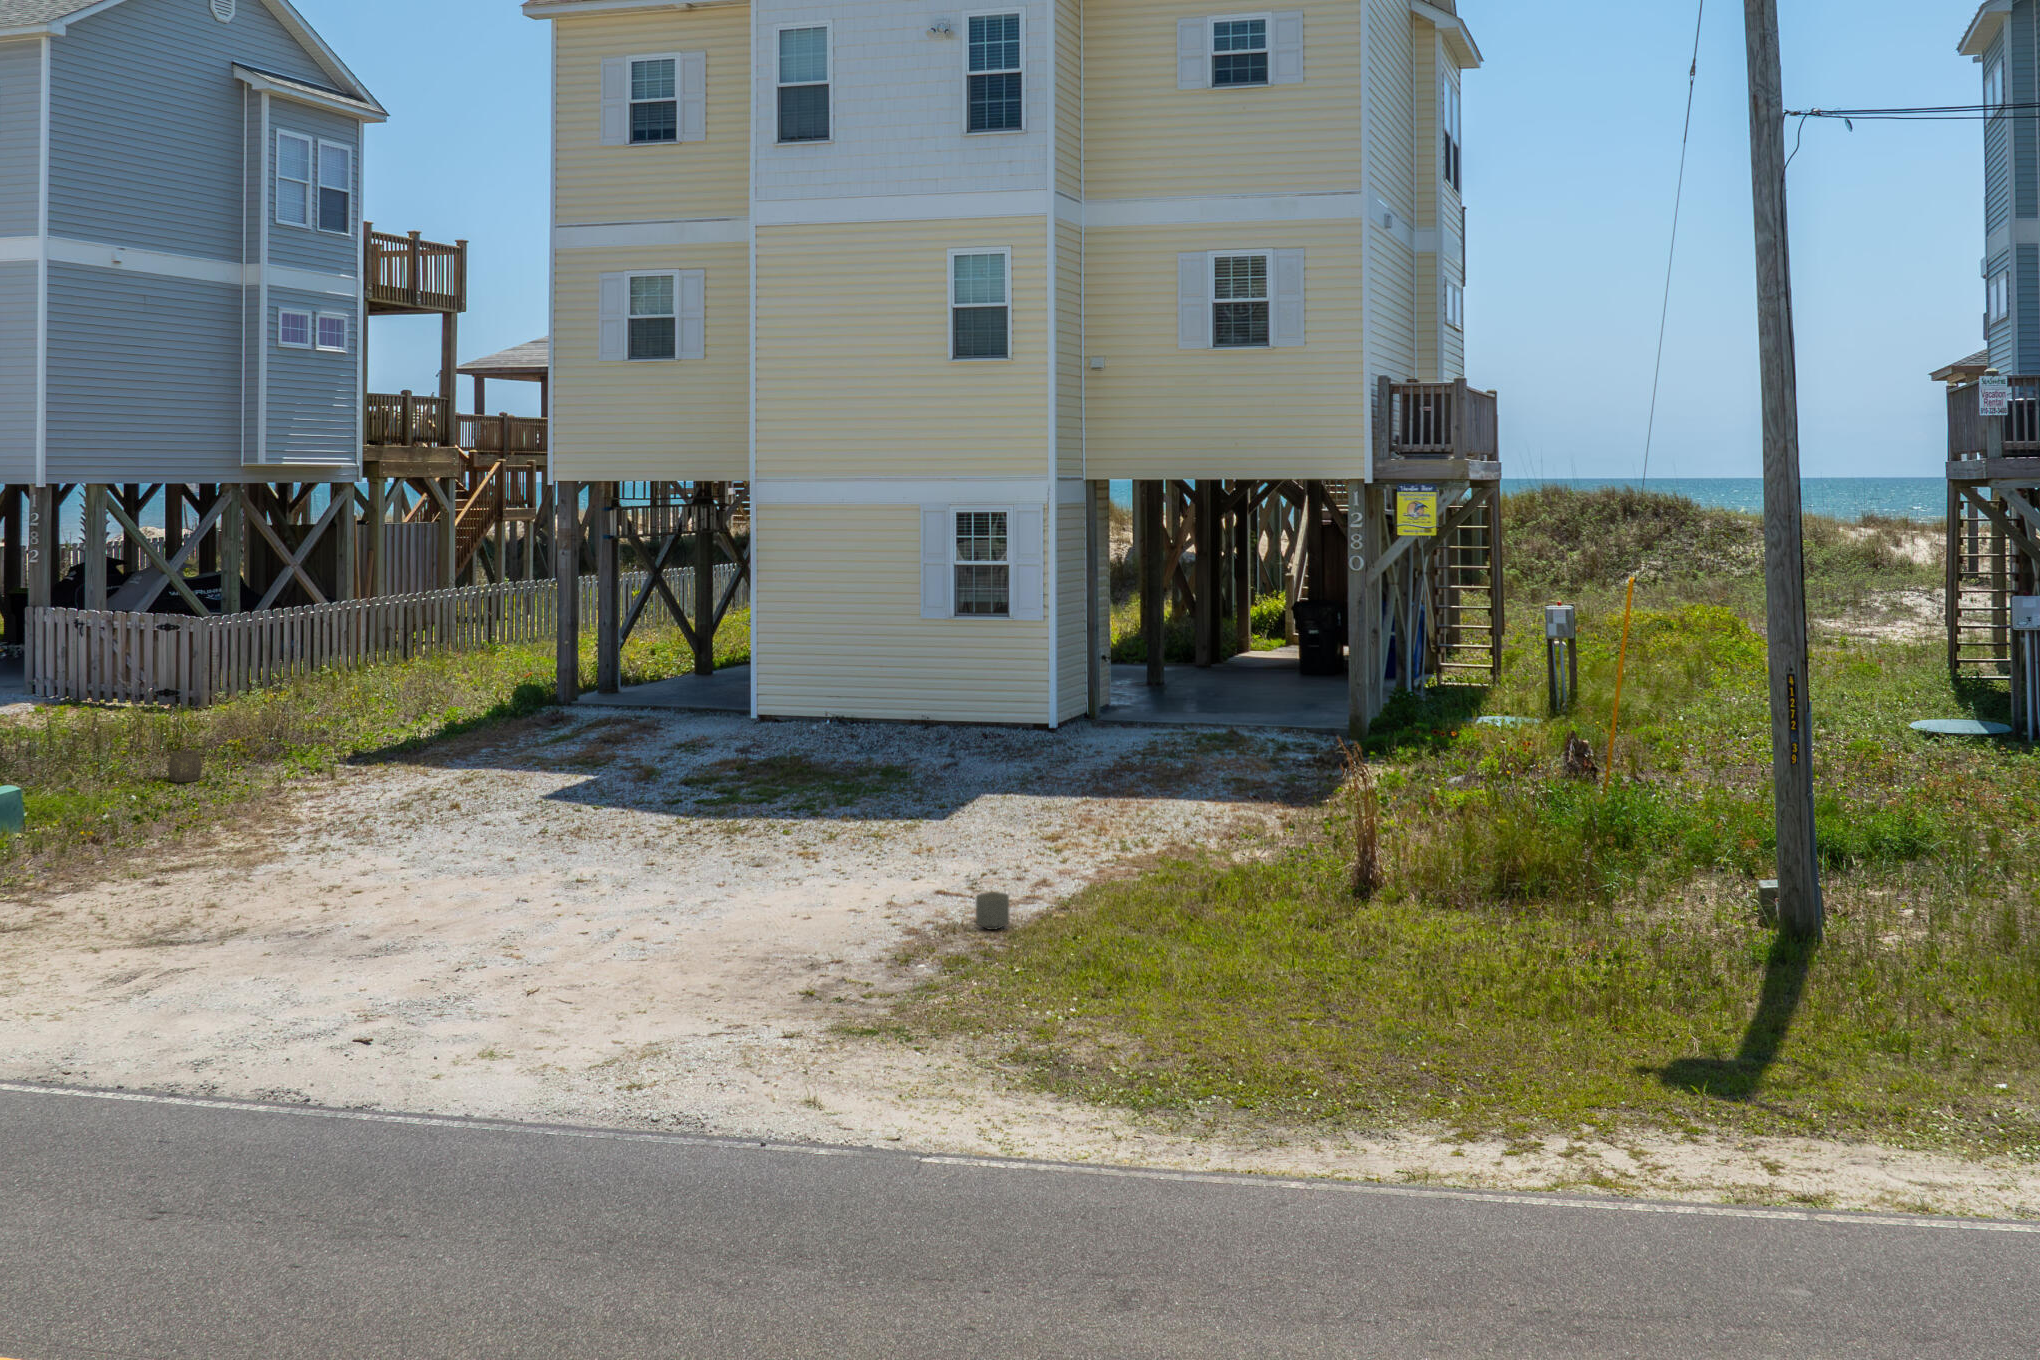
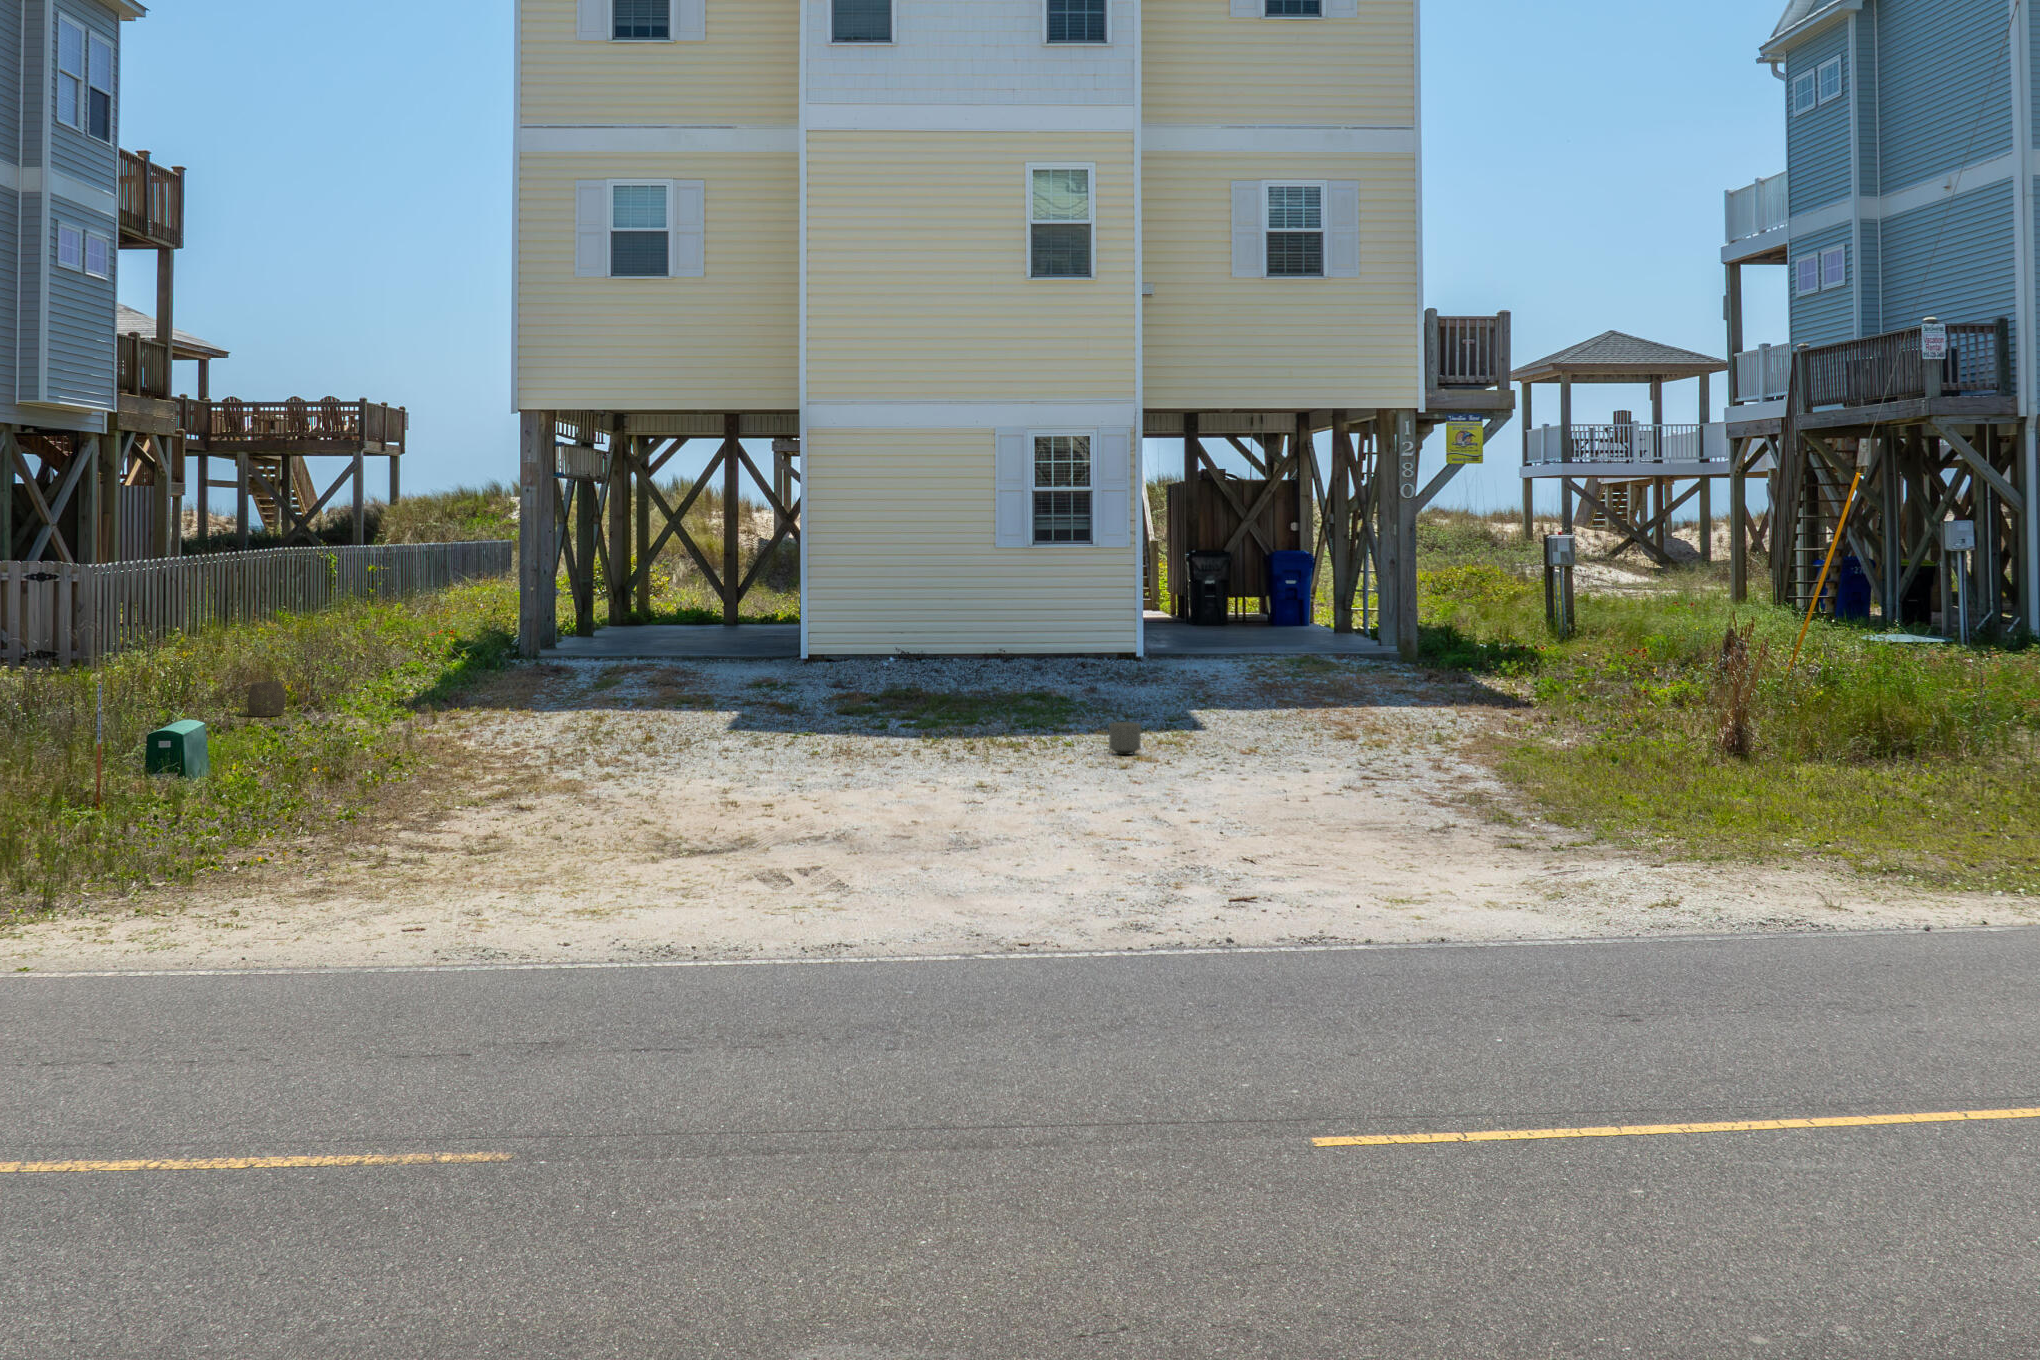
planter: present [976,892,1009,930] -> present [1109,722,1141,755]

